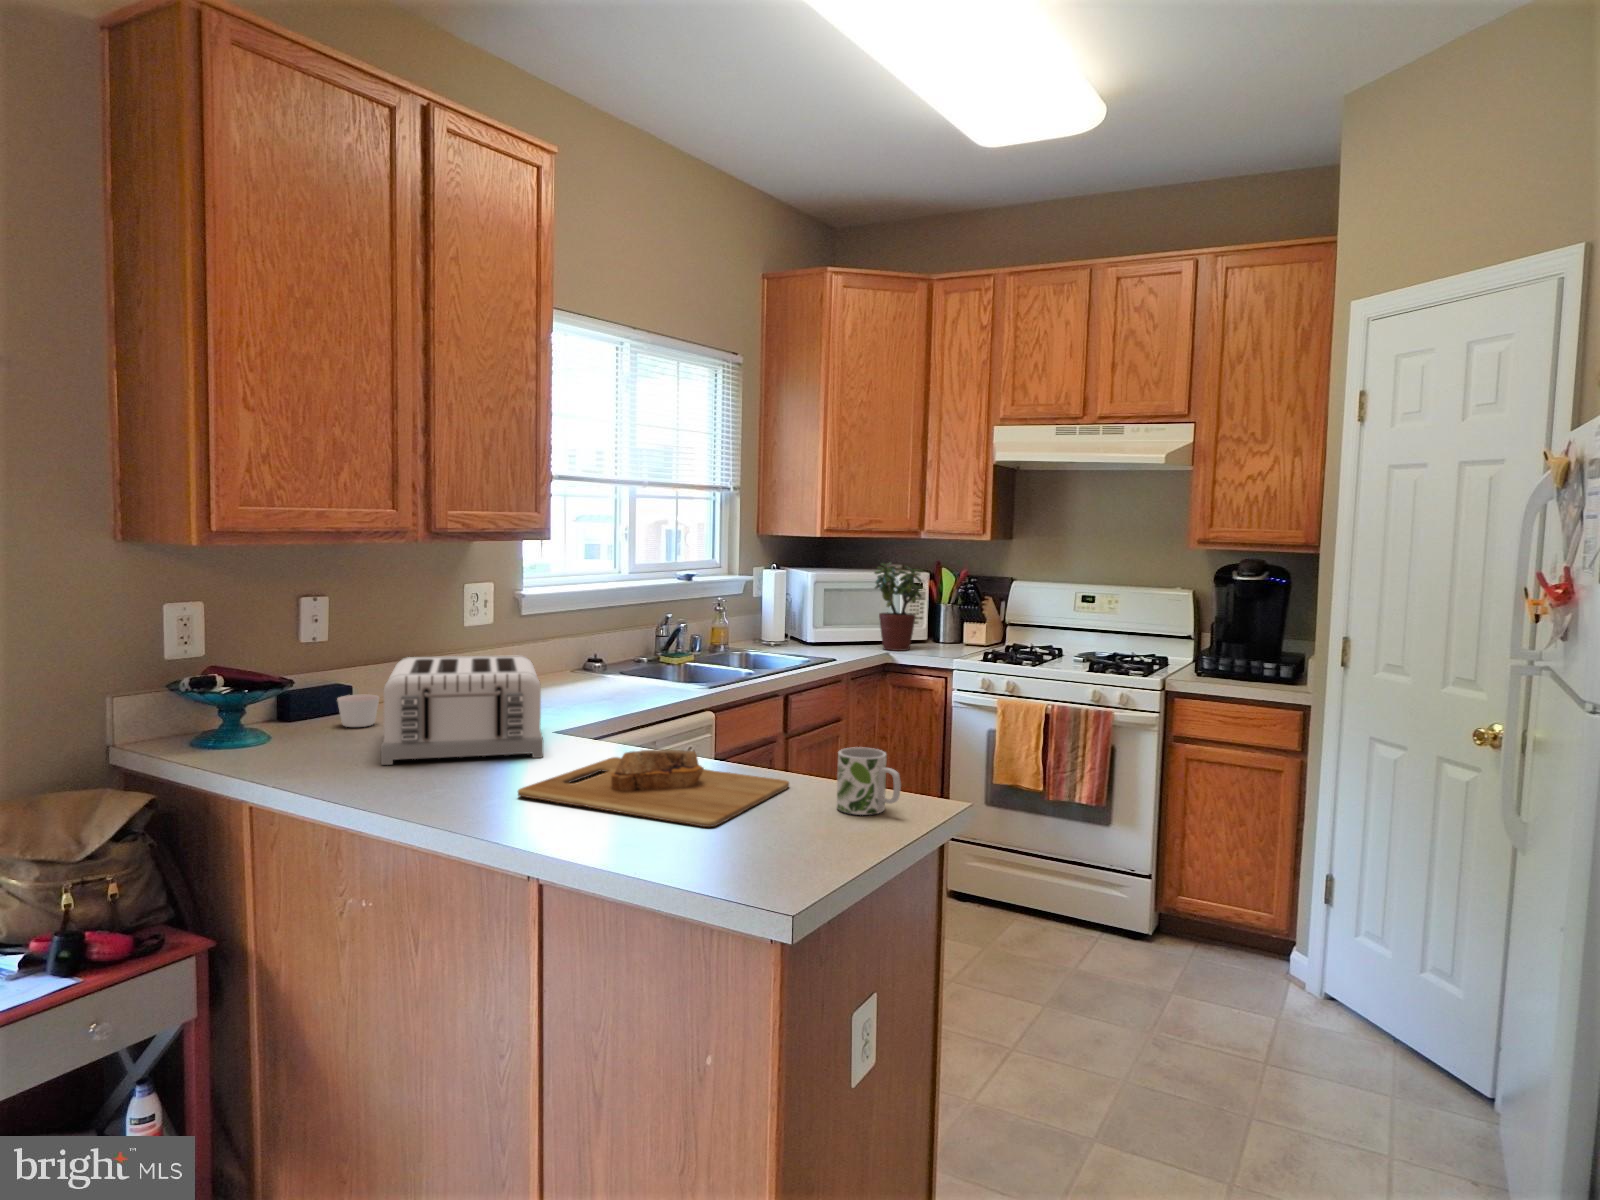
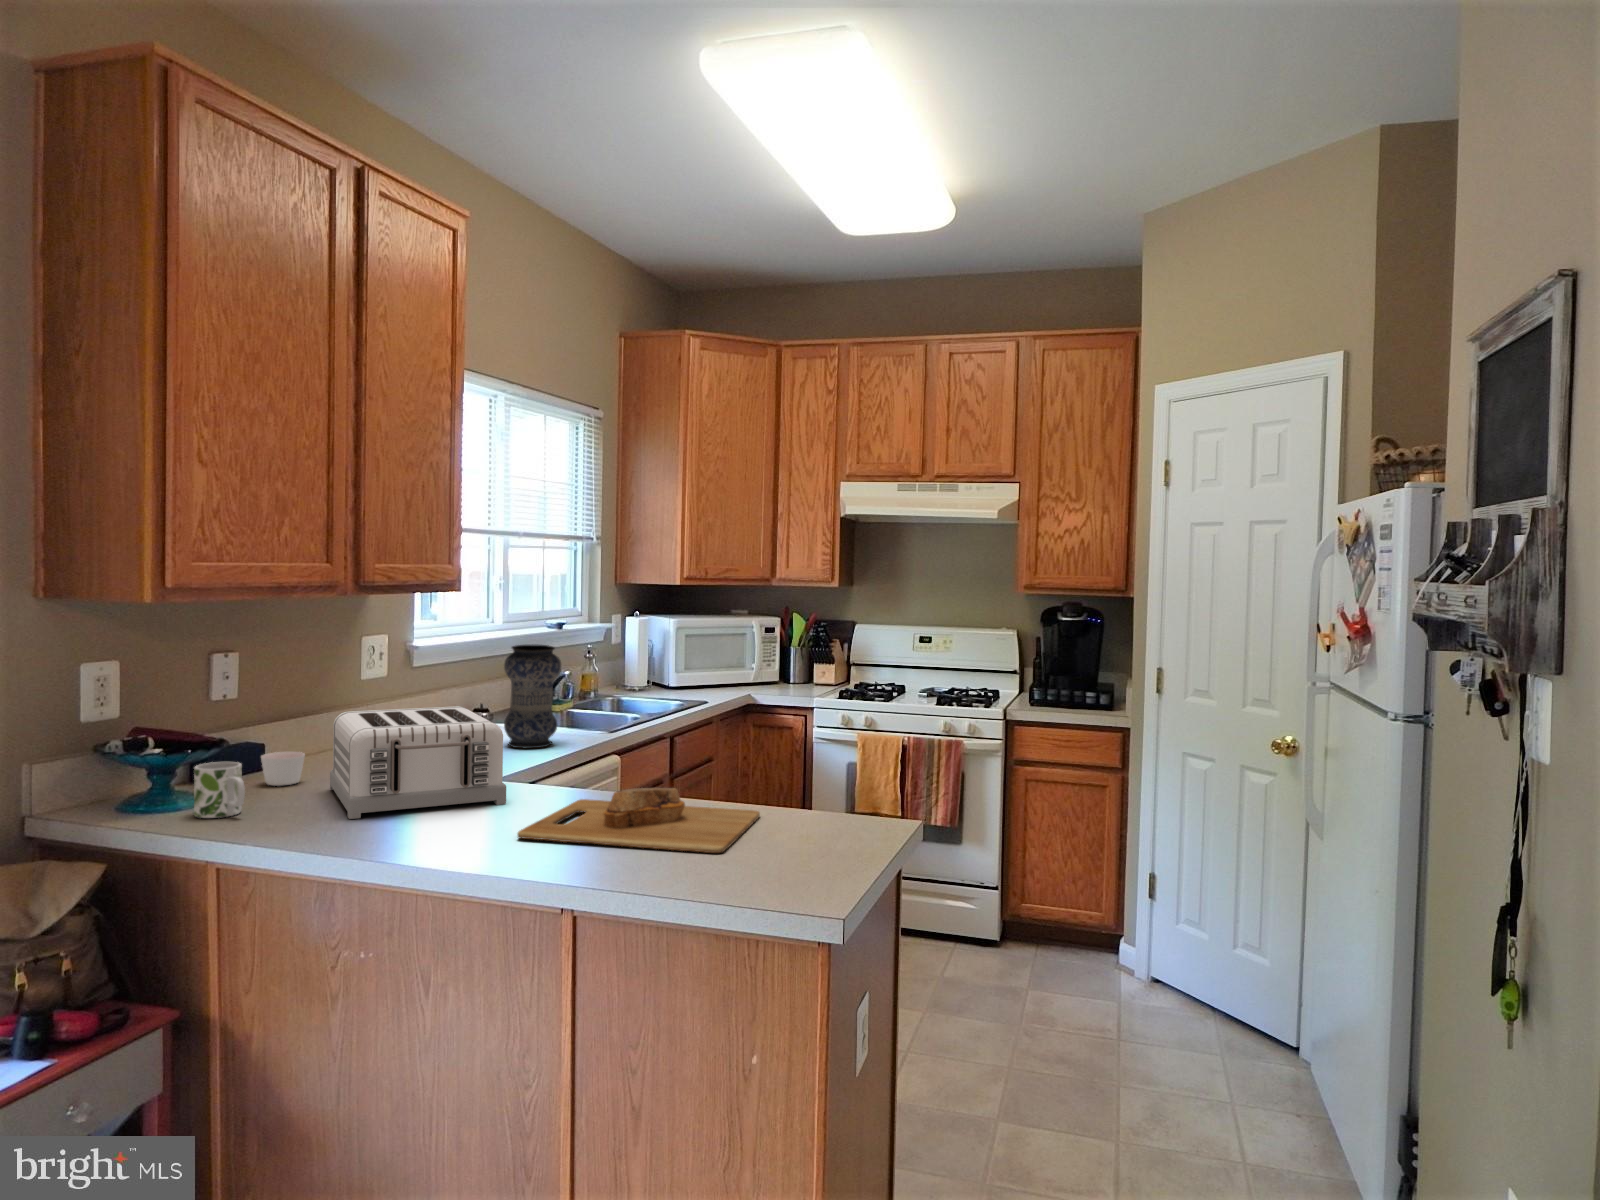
potted plant: present [875,563,923,651] -> none [734,608,784,692]
vase: none [595,595,652,700] -> present [504,645,561,748]
mug: present [837,747,901,815] -> present [194,762,245,818]

